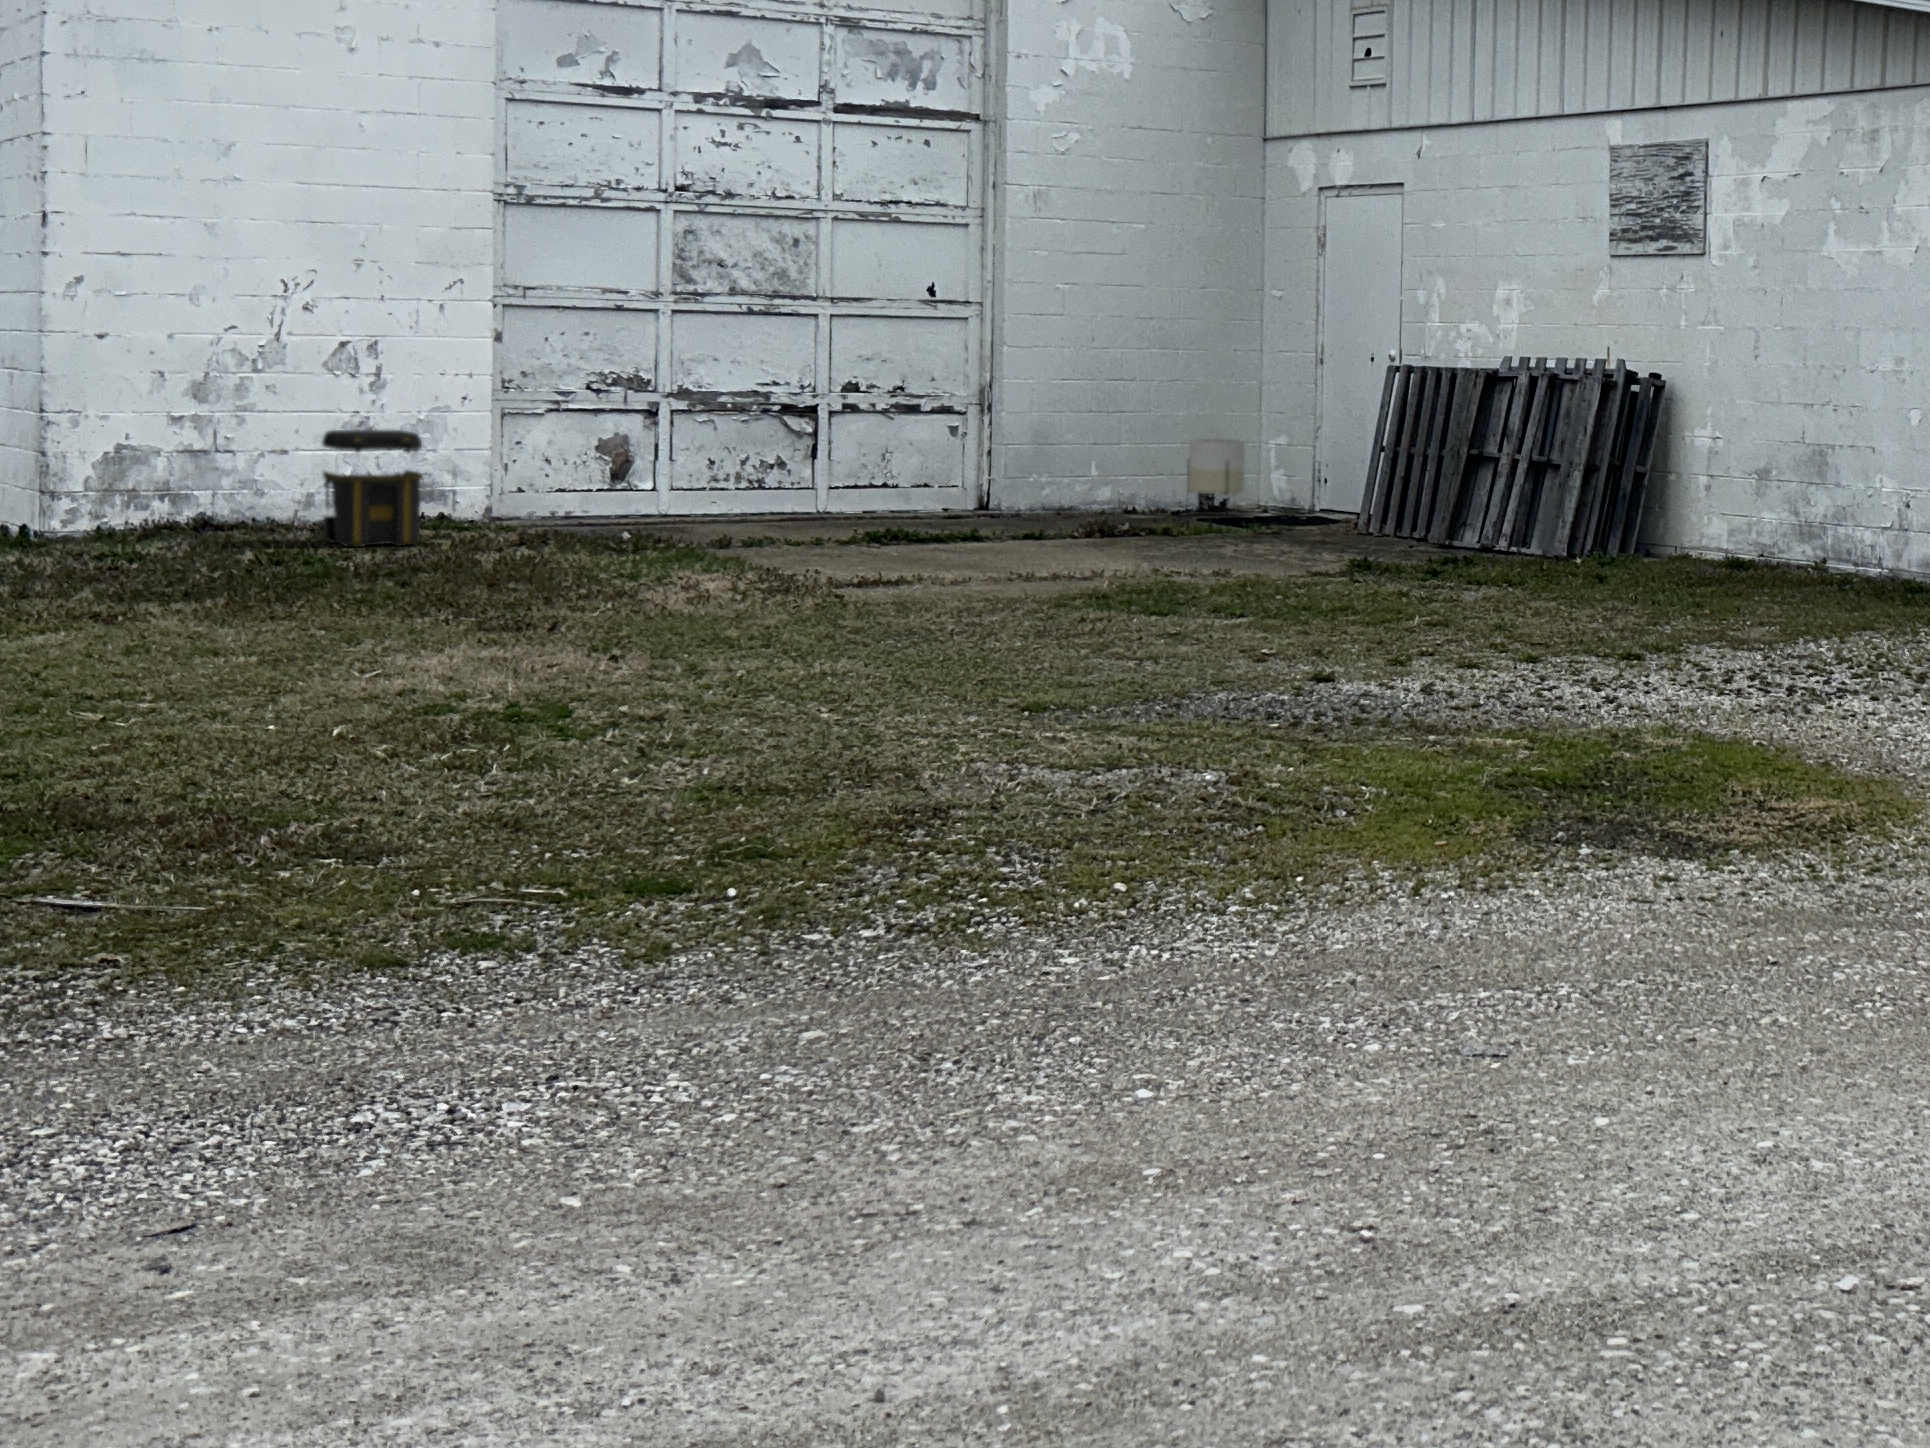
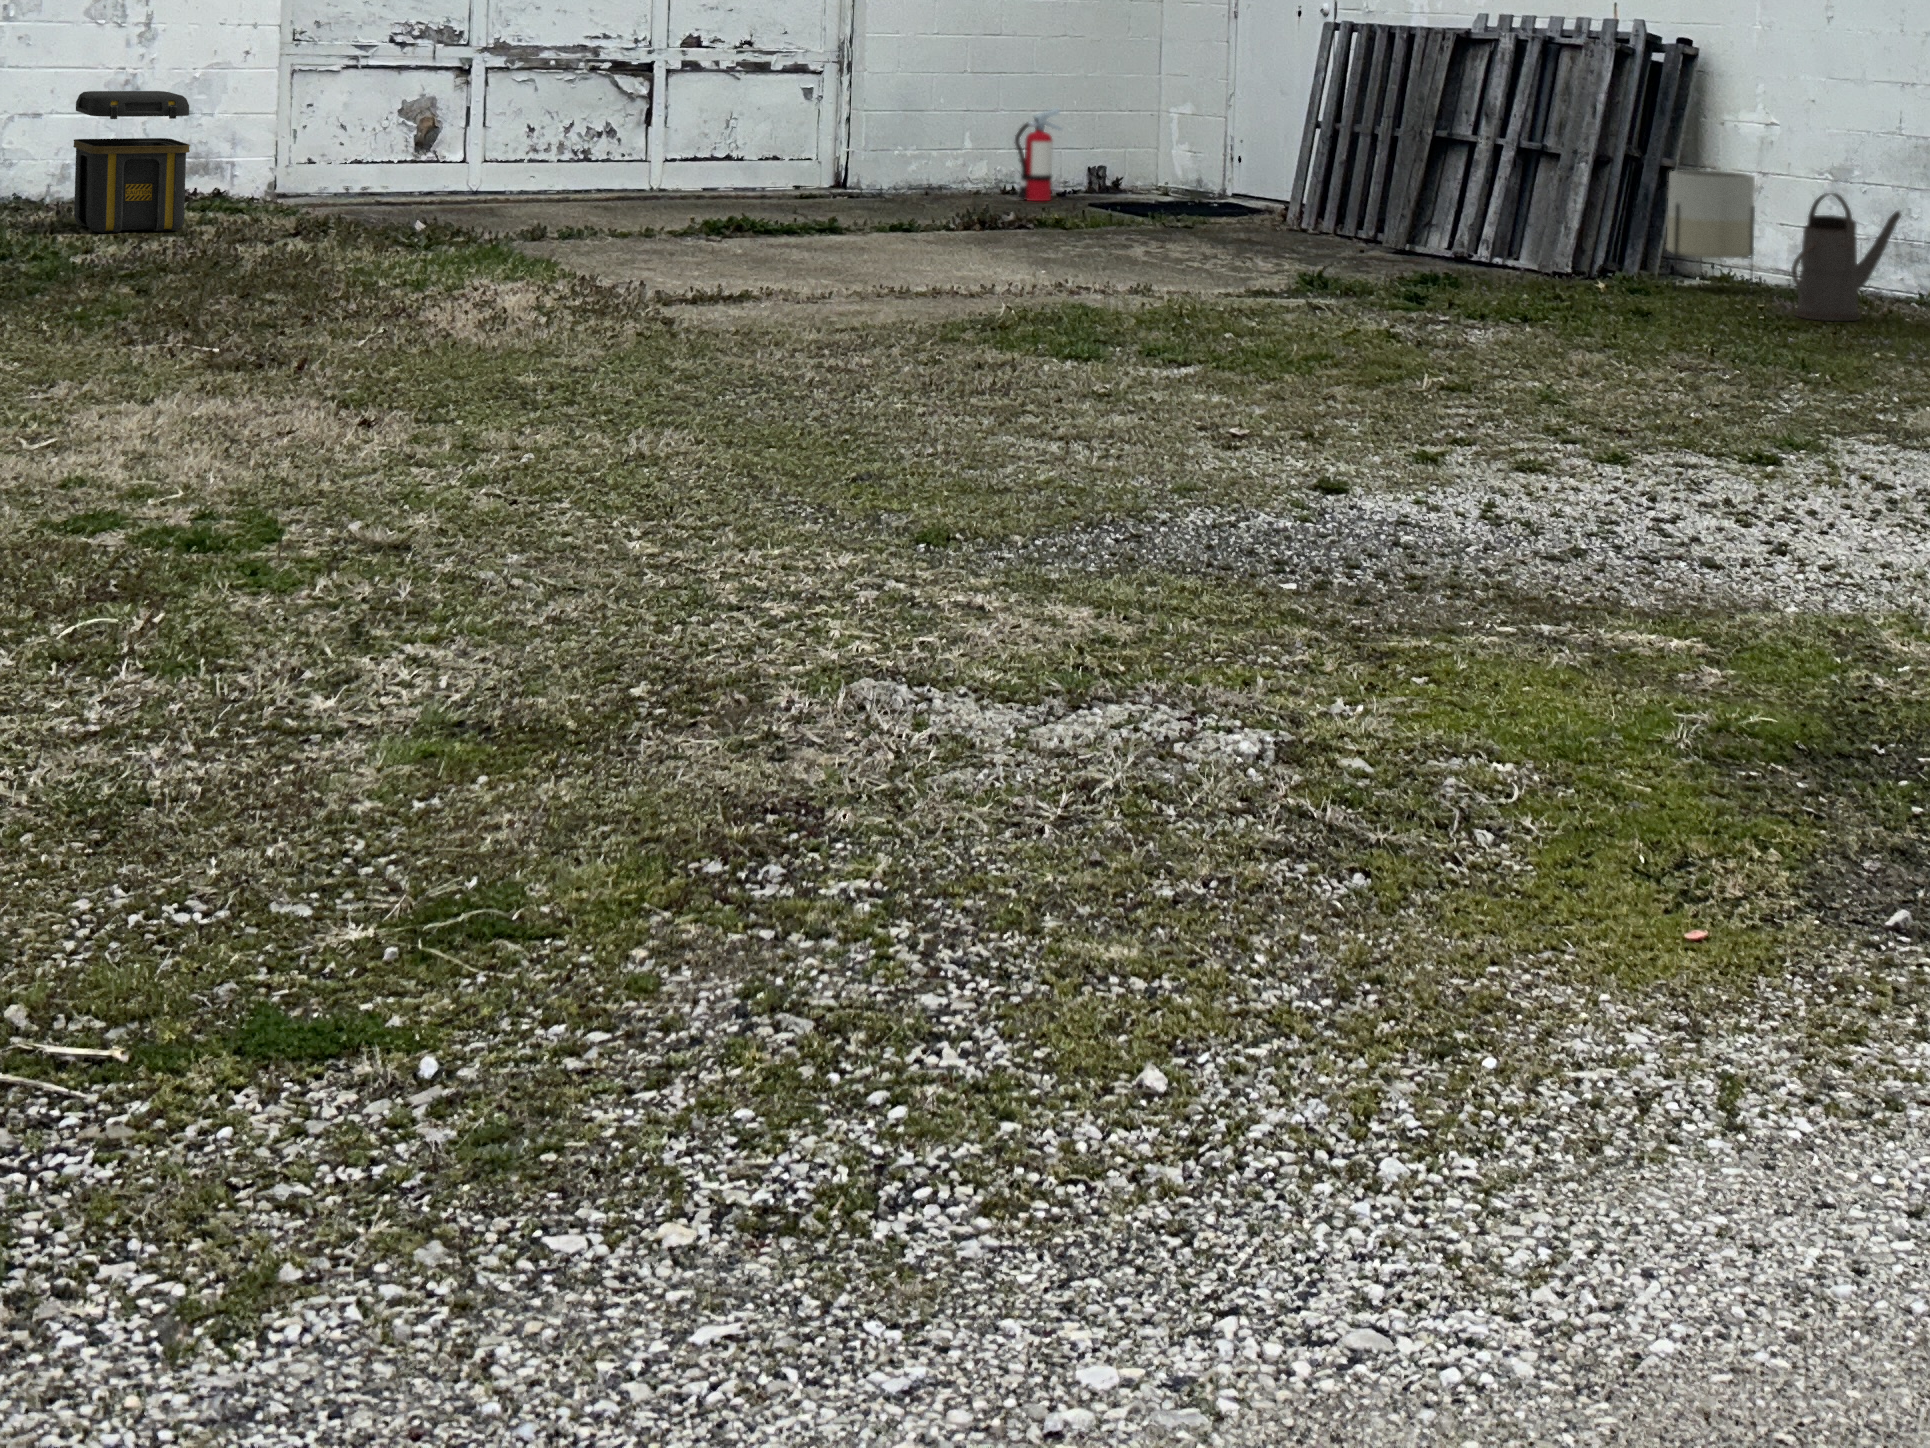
fire extinguisher: none [1128,438,1169,517] -> present [1014,108,1062,201]
planter: present [1186,439,1245,513] -> present [1667,170,1755,291]
watering can: none [1714,488,1803,585] -> present [1791,193,1902,321]

